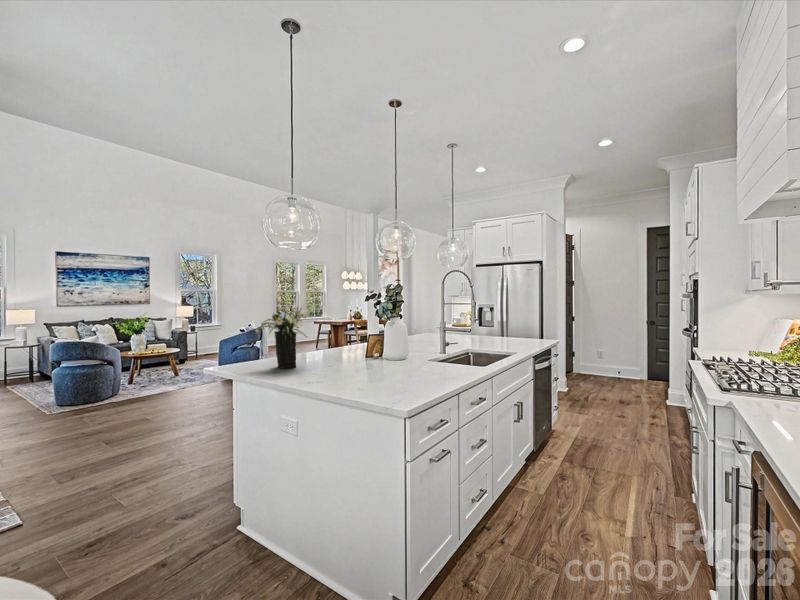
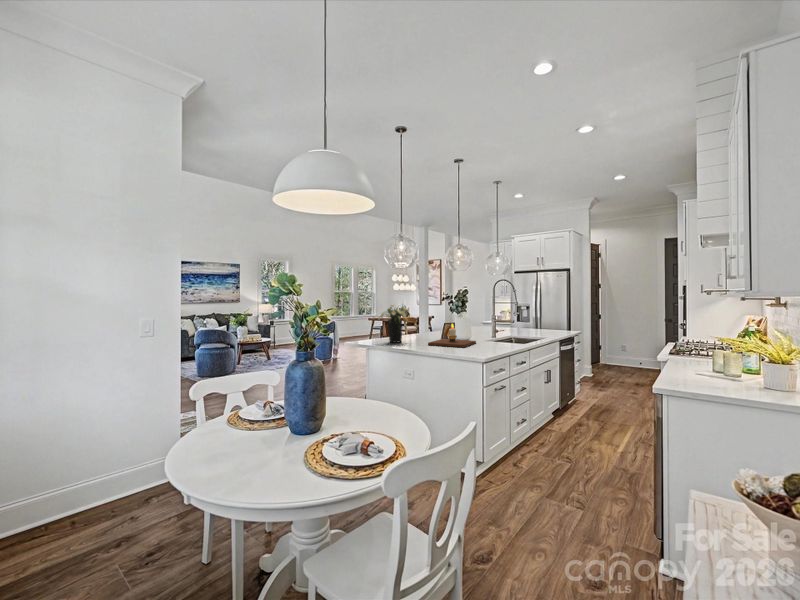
candle: none [332,338,411,378] -> present [428,324,476,347]

